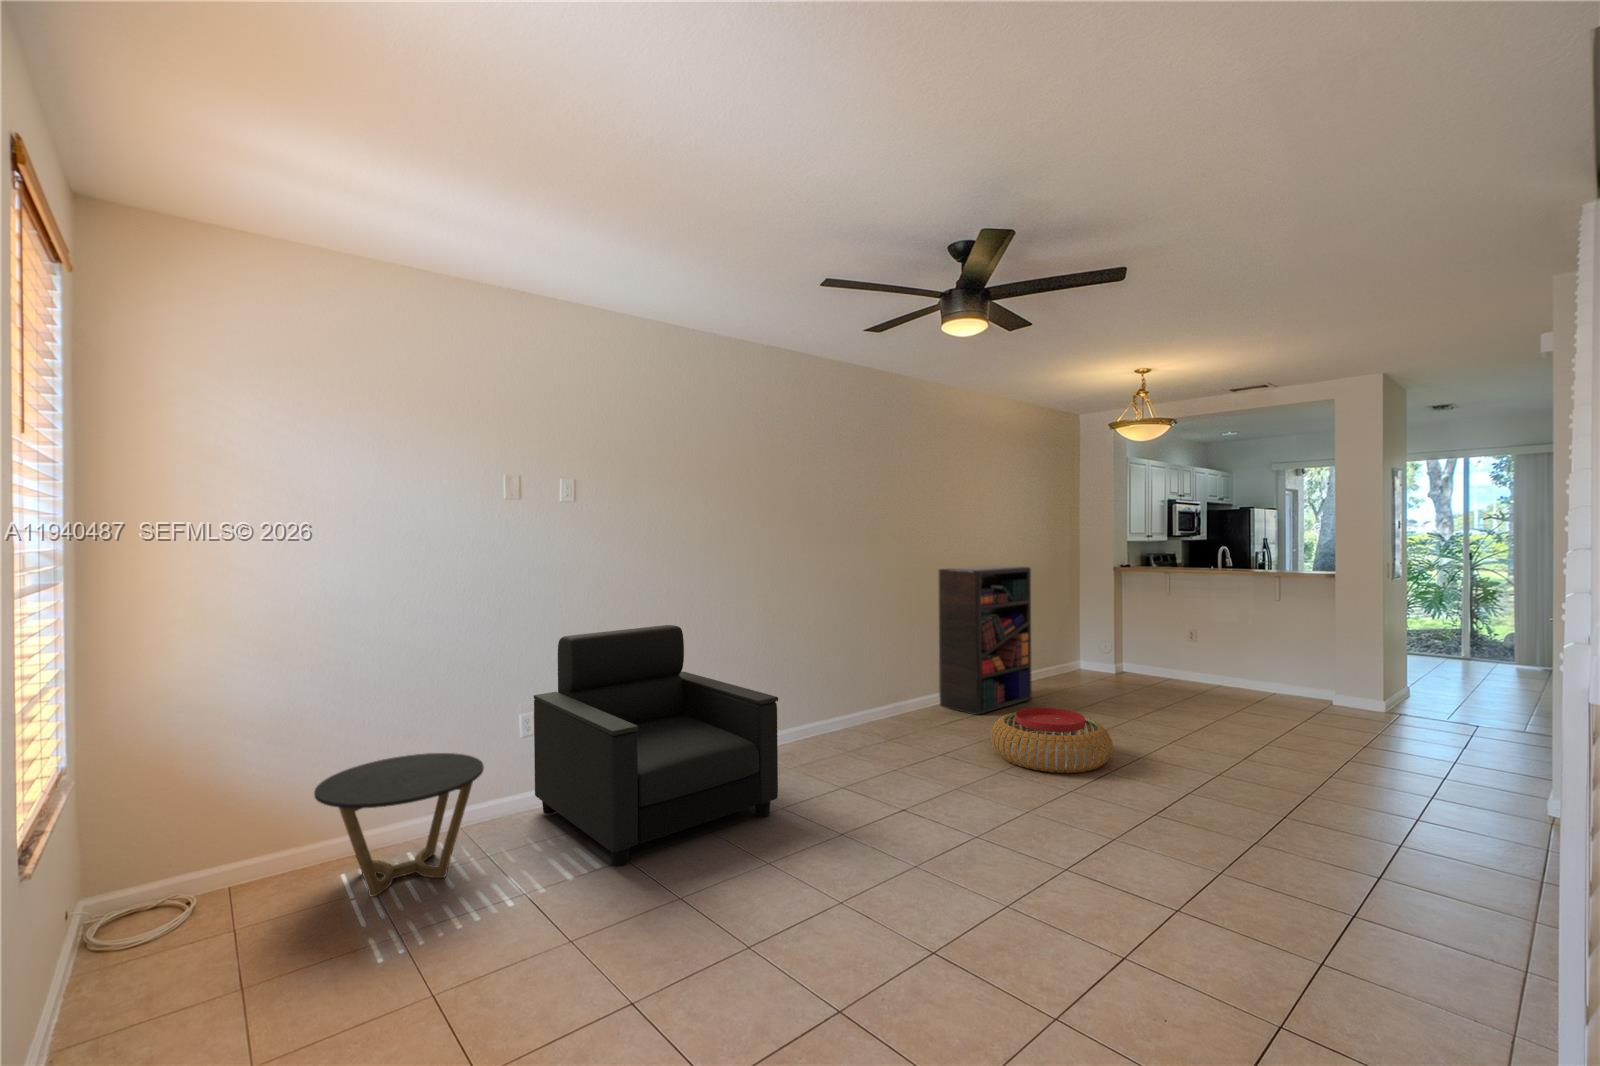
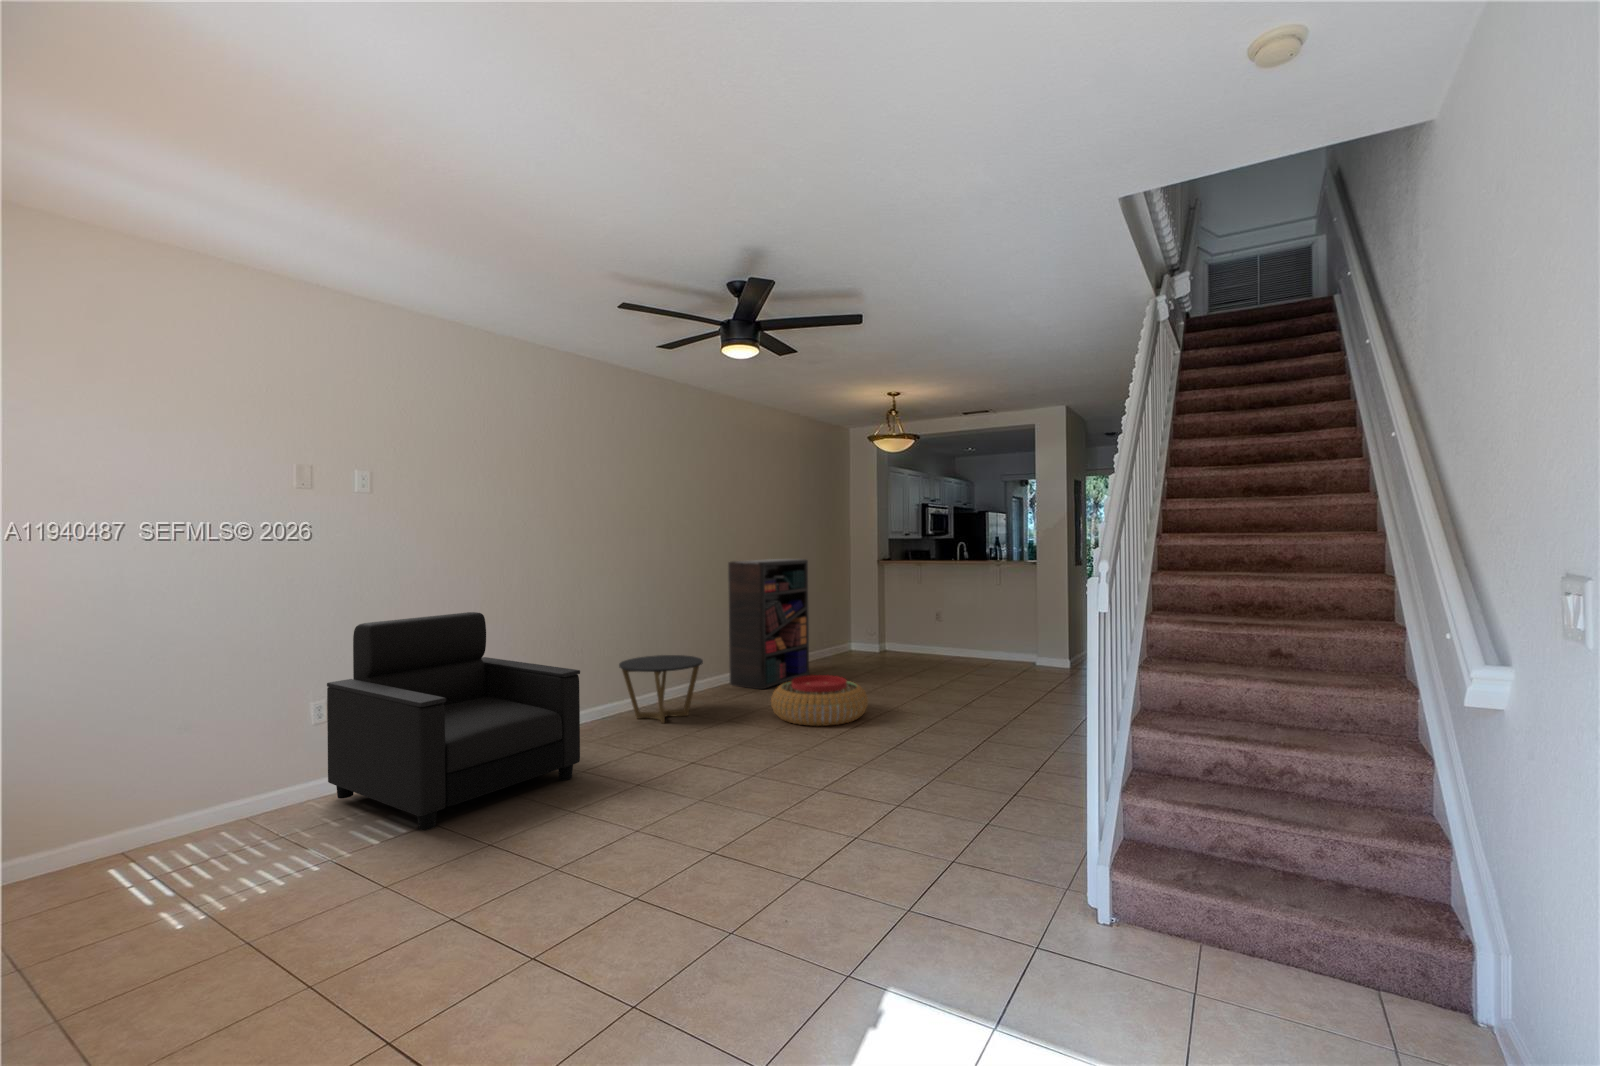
side table: present [314,753,484,897] -> present [619,655,703,723]

